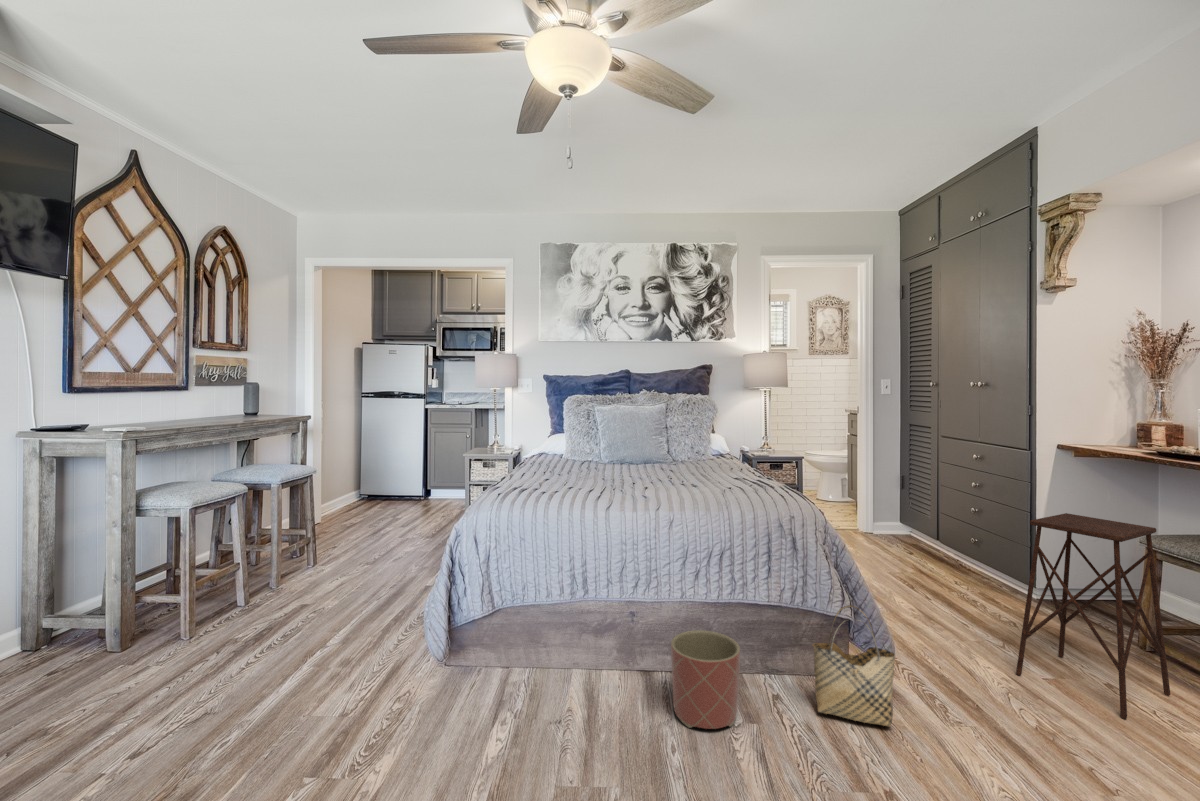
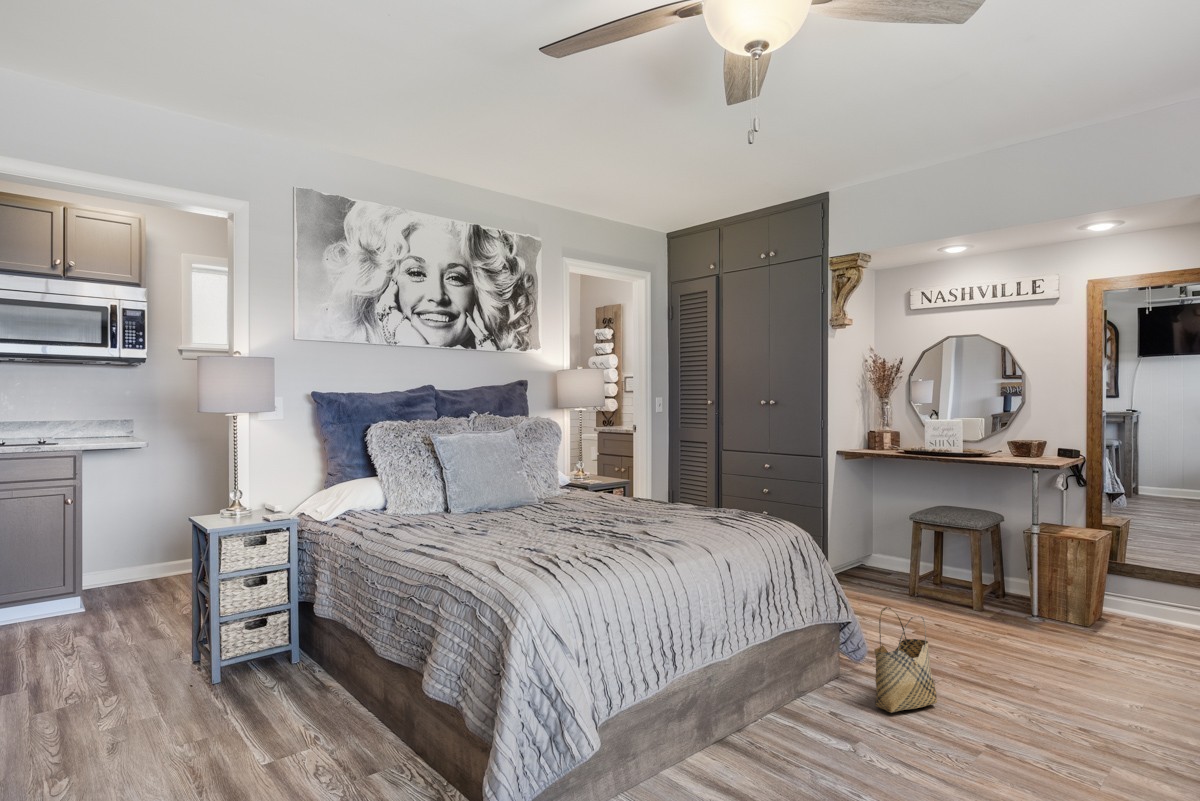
side table: present [1016,513,1170,719] -> none [910,505,994,648]
planter: present [671,630,740,729] -> none [797,665,872,769]

